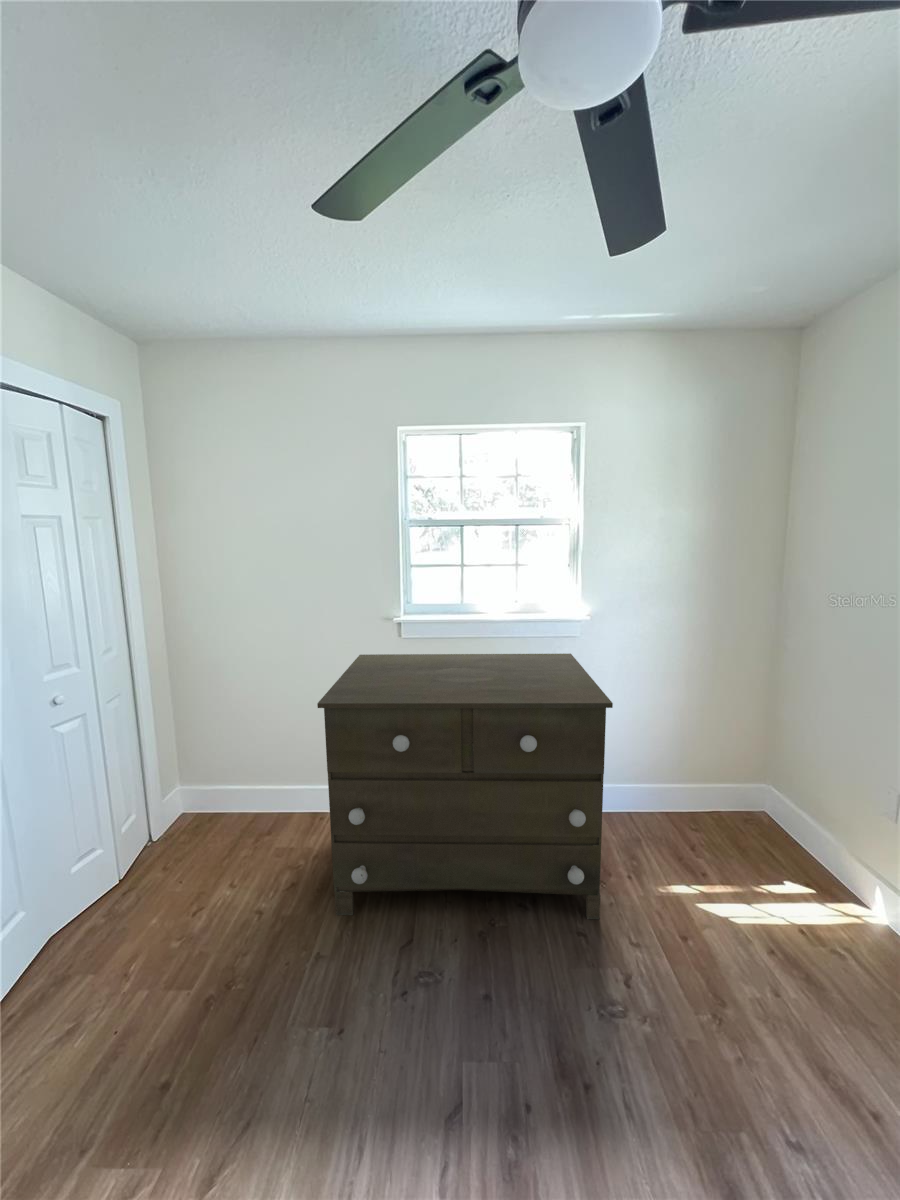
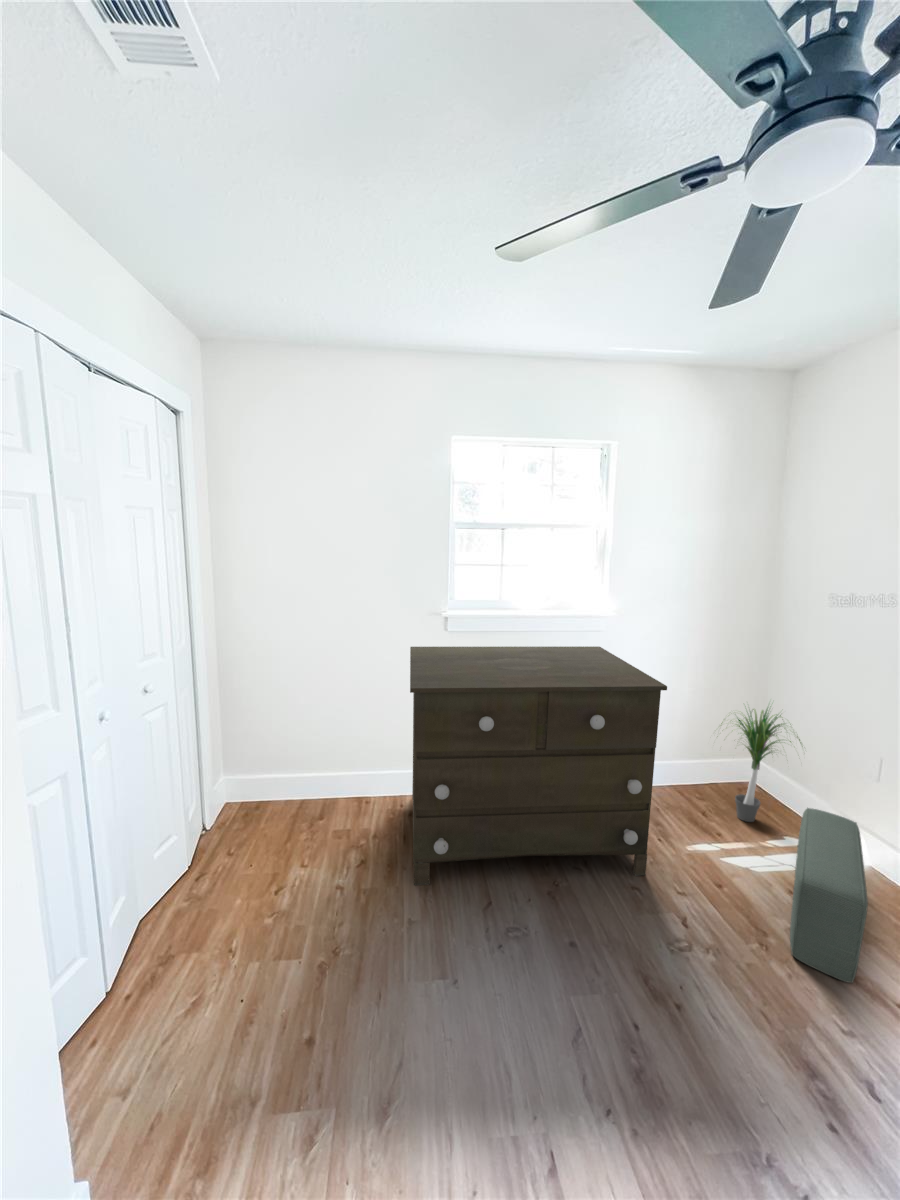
potted plant: none [700,712,819,861] -> present [721,708,801,822]
pouf: none [750,850,862,1078] -> present [790,808,868,983]

